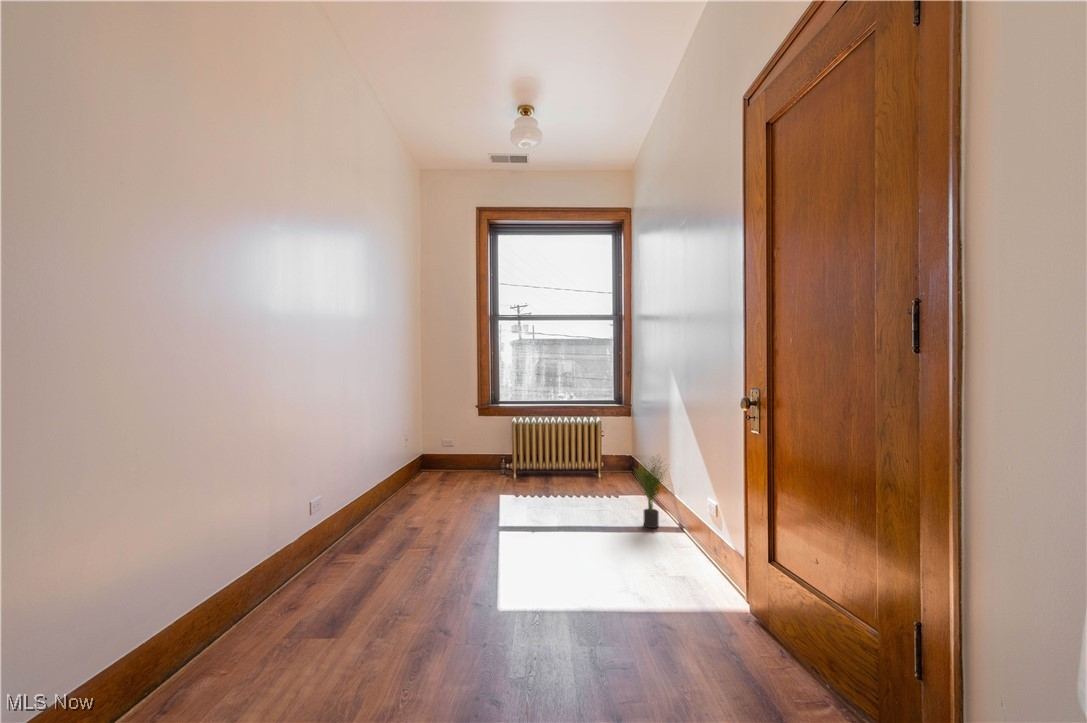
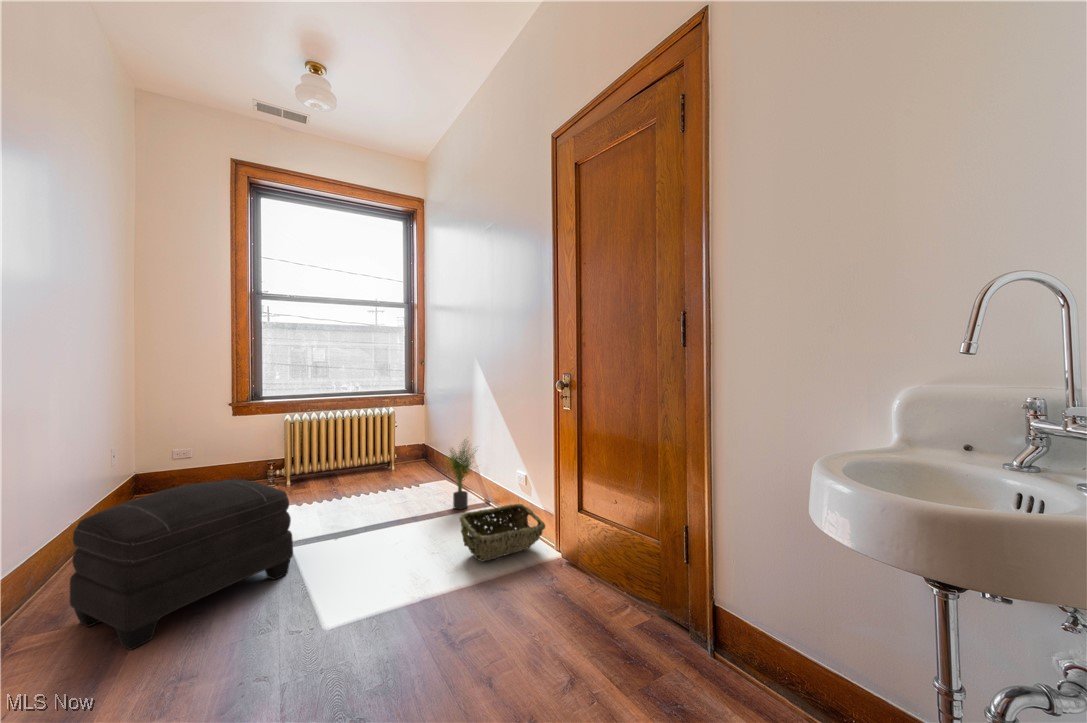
ottoman: none [358,467,491,583] -> present [70,479,293,649]
woven basket: none [633,533,732,591] -> present [459,504,545,562]

